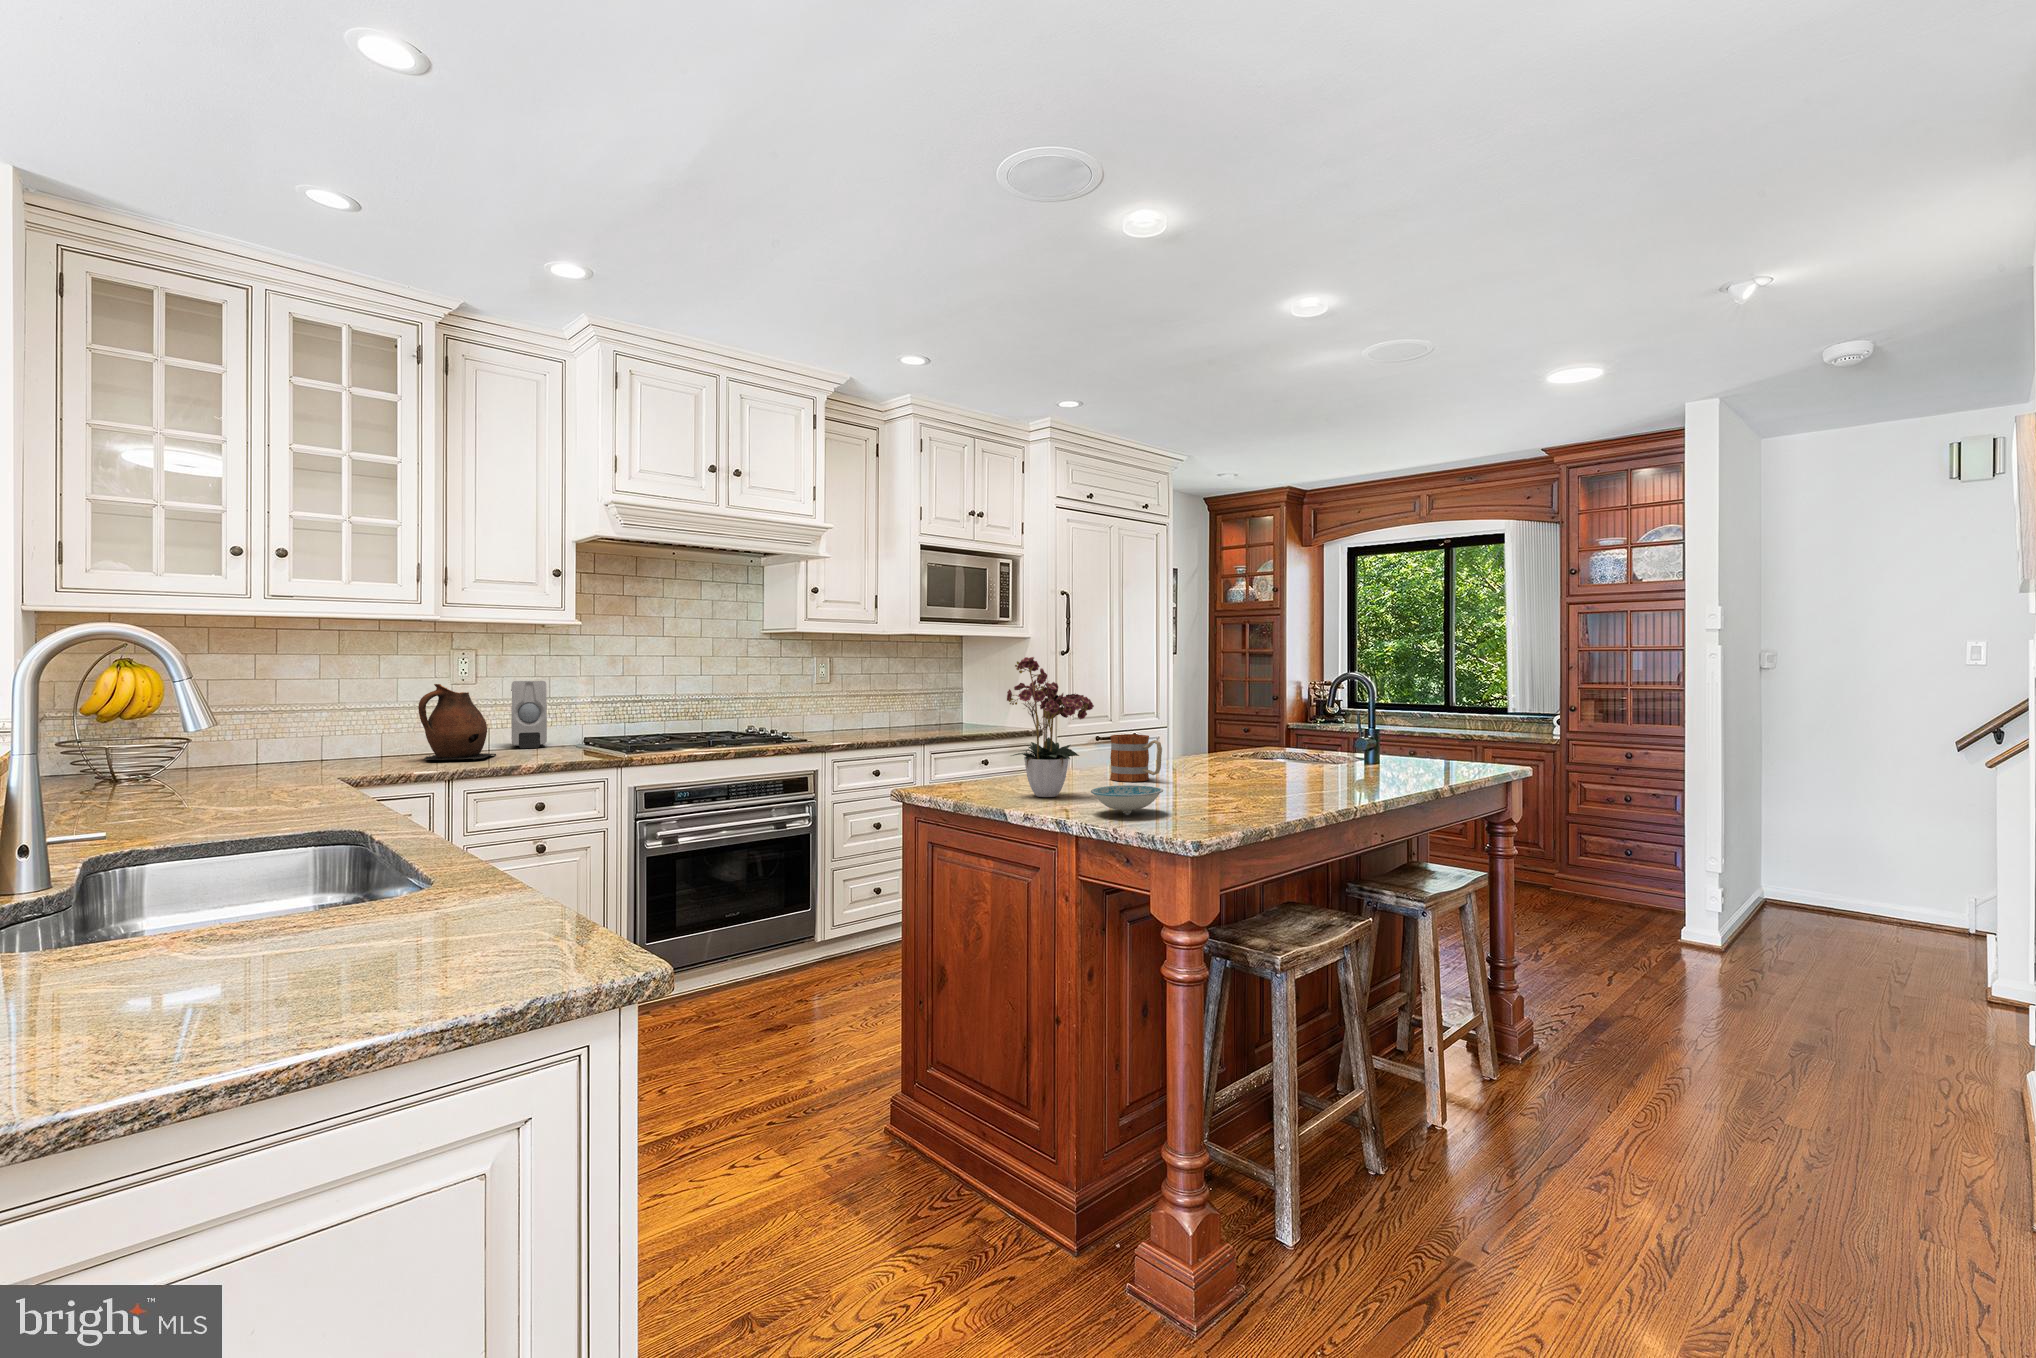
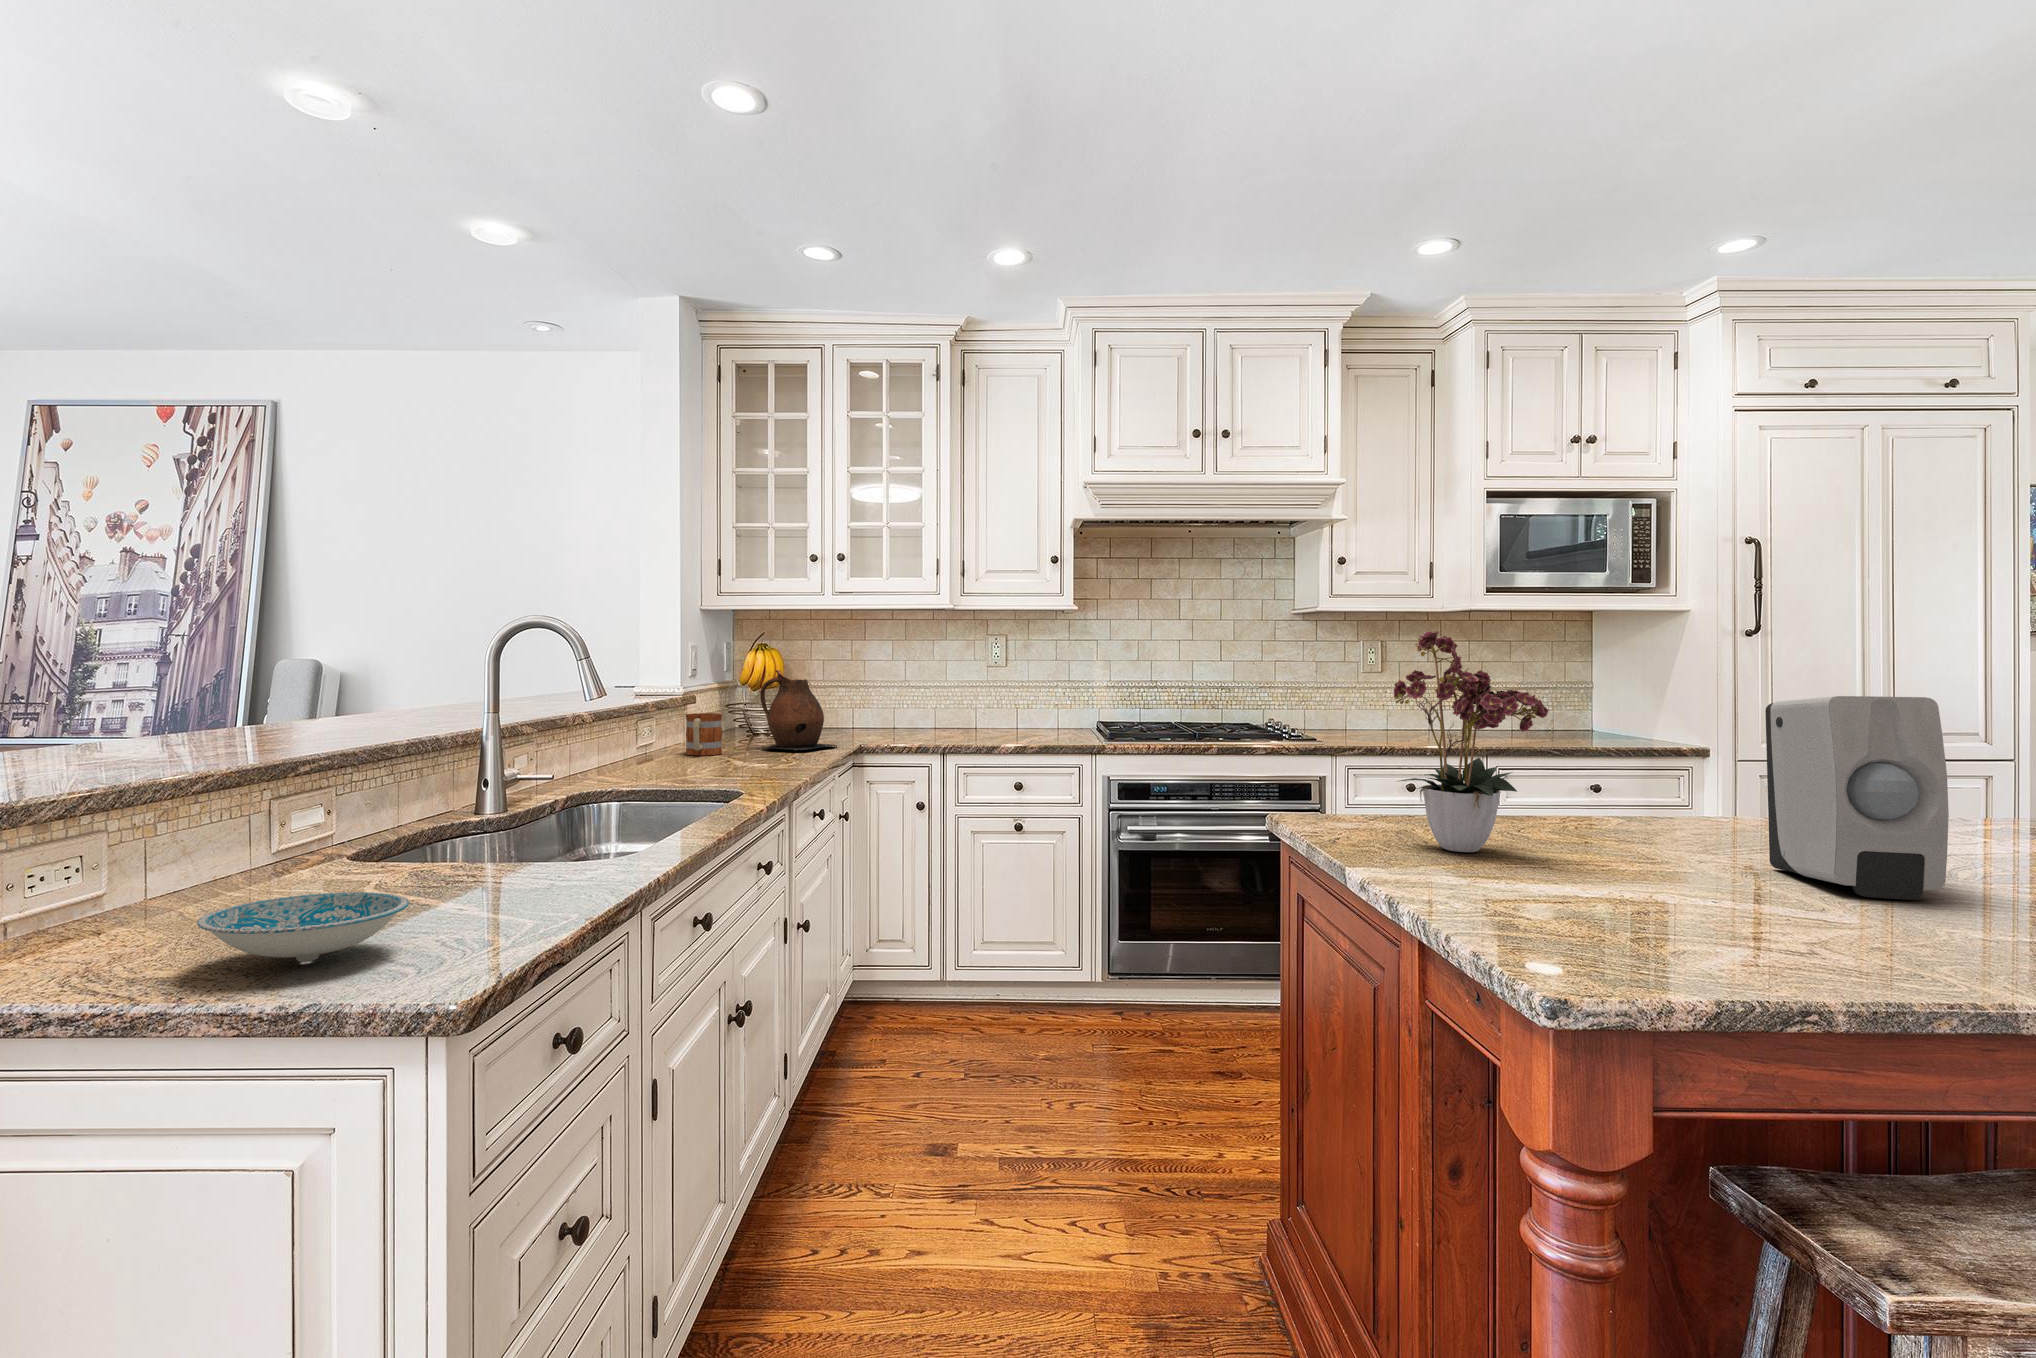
soap dispenser: present [511,681,547,748] -> present [1765,696,1949,900]
ceramic pitcher: present [418,684,496,760] -> present [760,670,837,751]
mug: present [1110,734,1162,782] -> present [686,713,722,756]
ceramic bowl: present [1091,785,1163,814] -> present [197,892,409,962]

